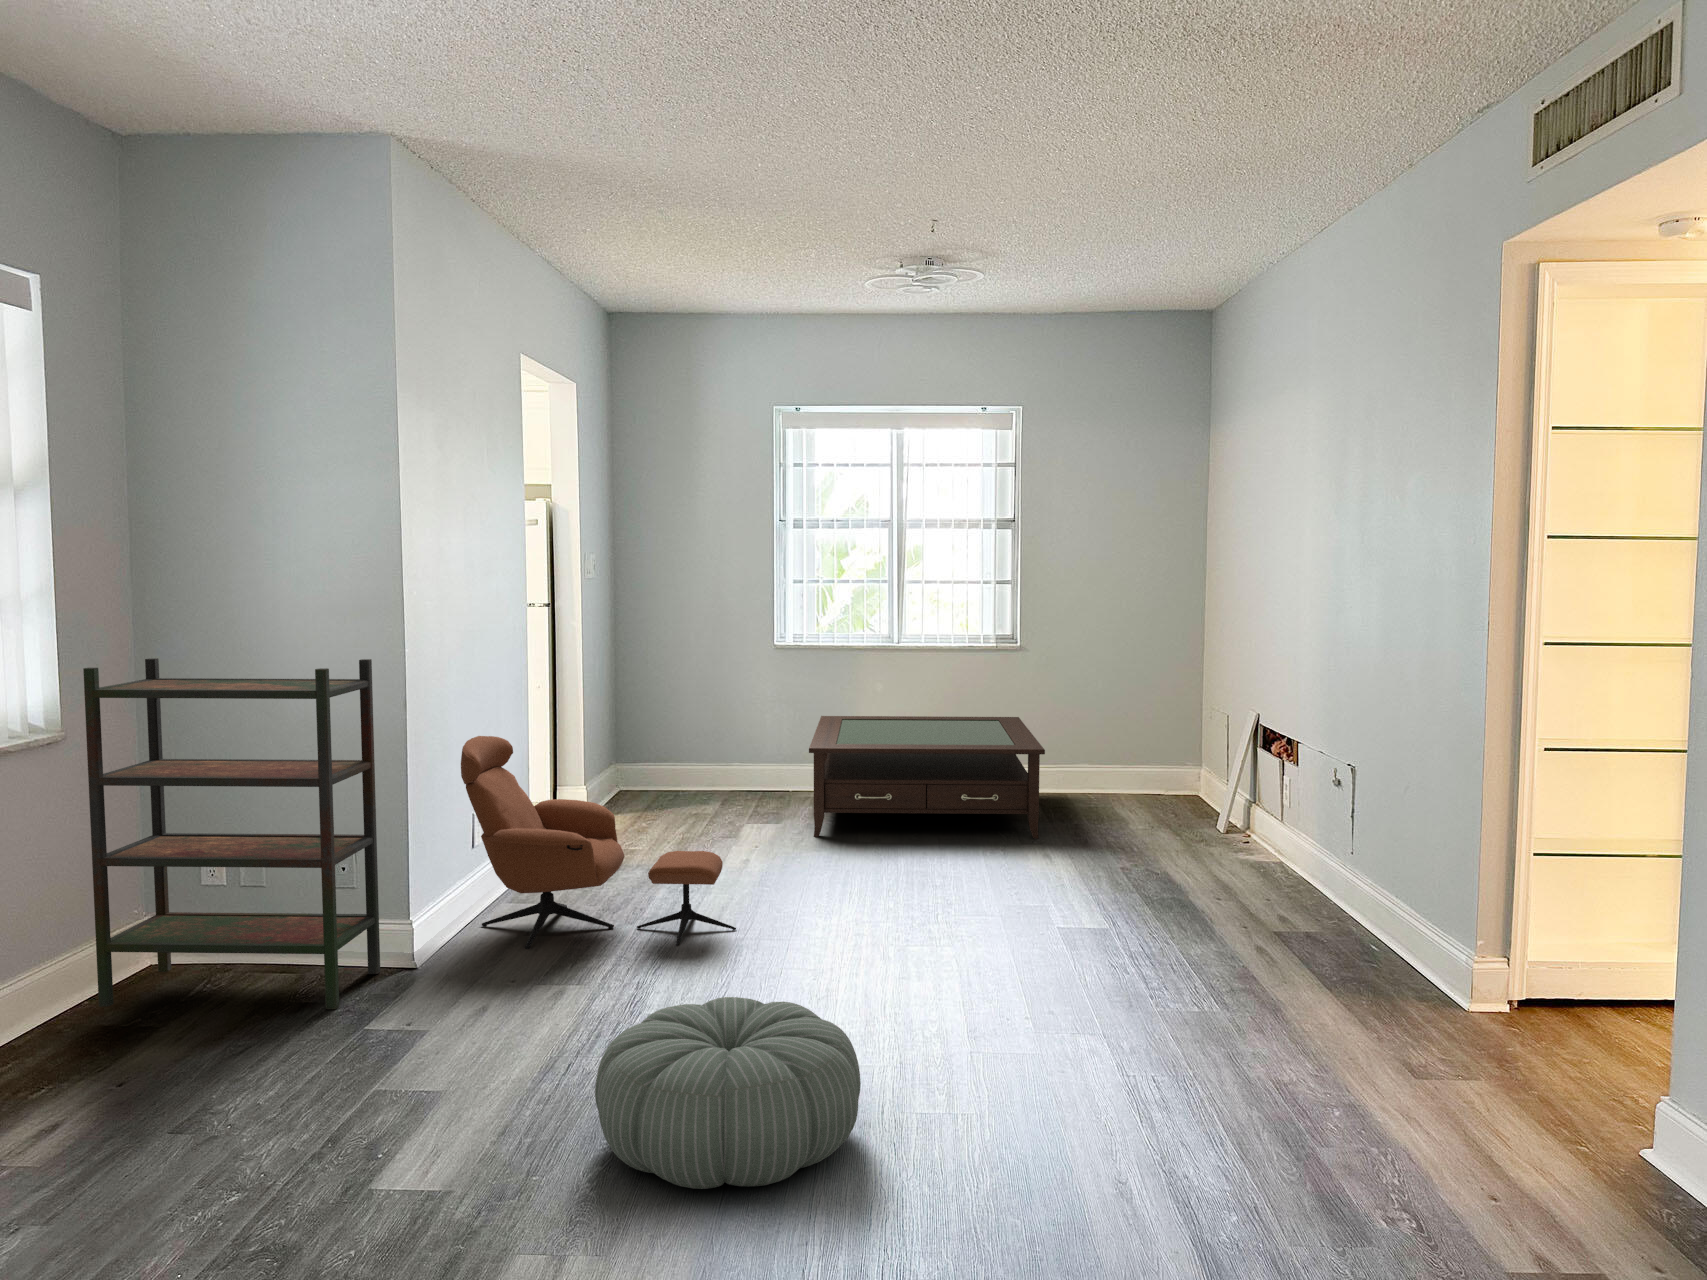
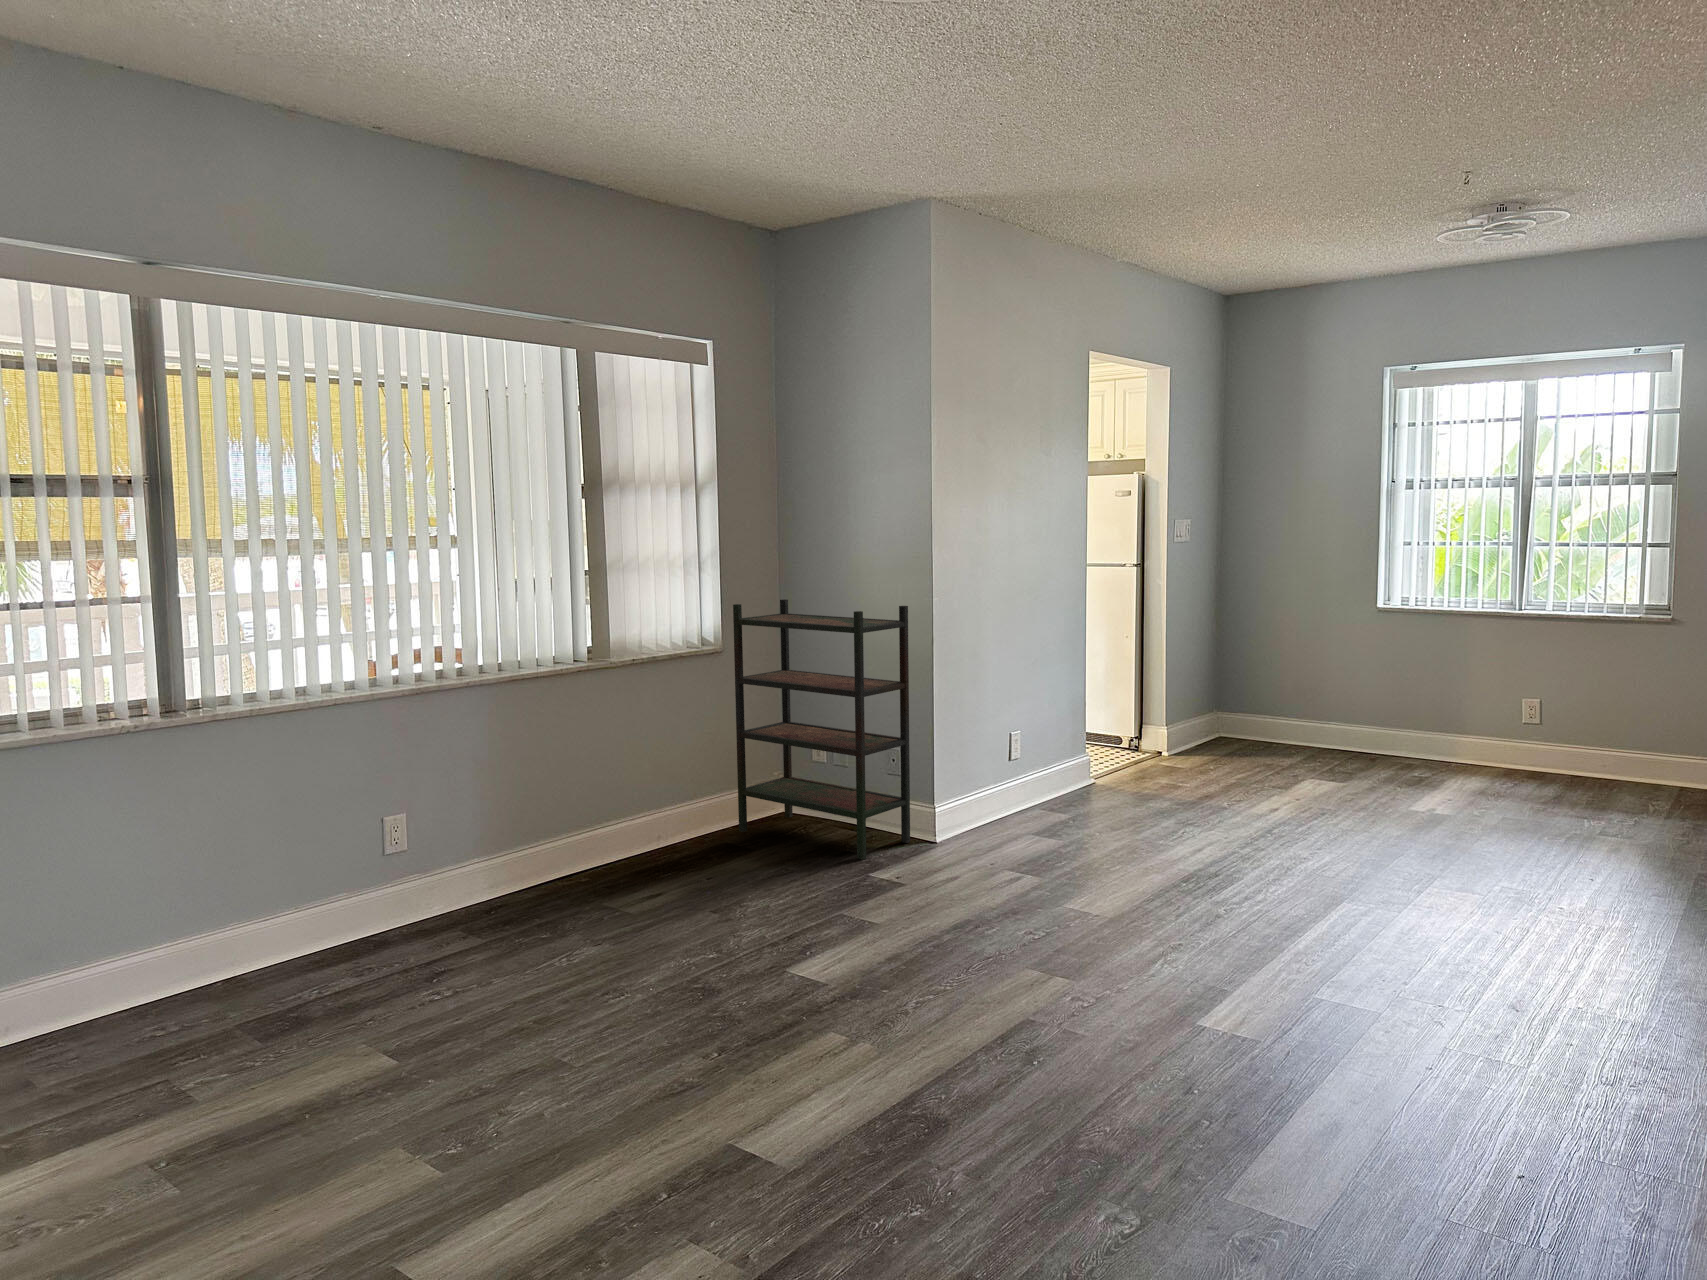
coffee table: present [809,716,1045,839] -> none [1360,682,1668,836]
lounge chair: present [461,736,736,949] -> none [985,671,1201,865]
pouf: present [595,997,861,1189] -> none [928,893,1144,1037]

